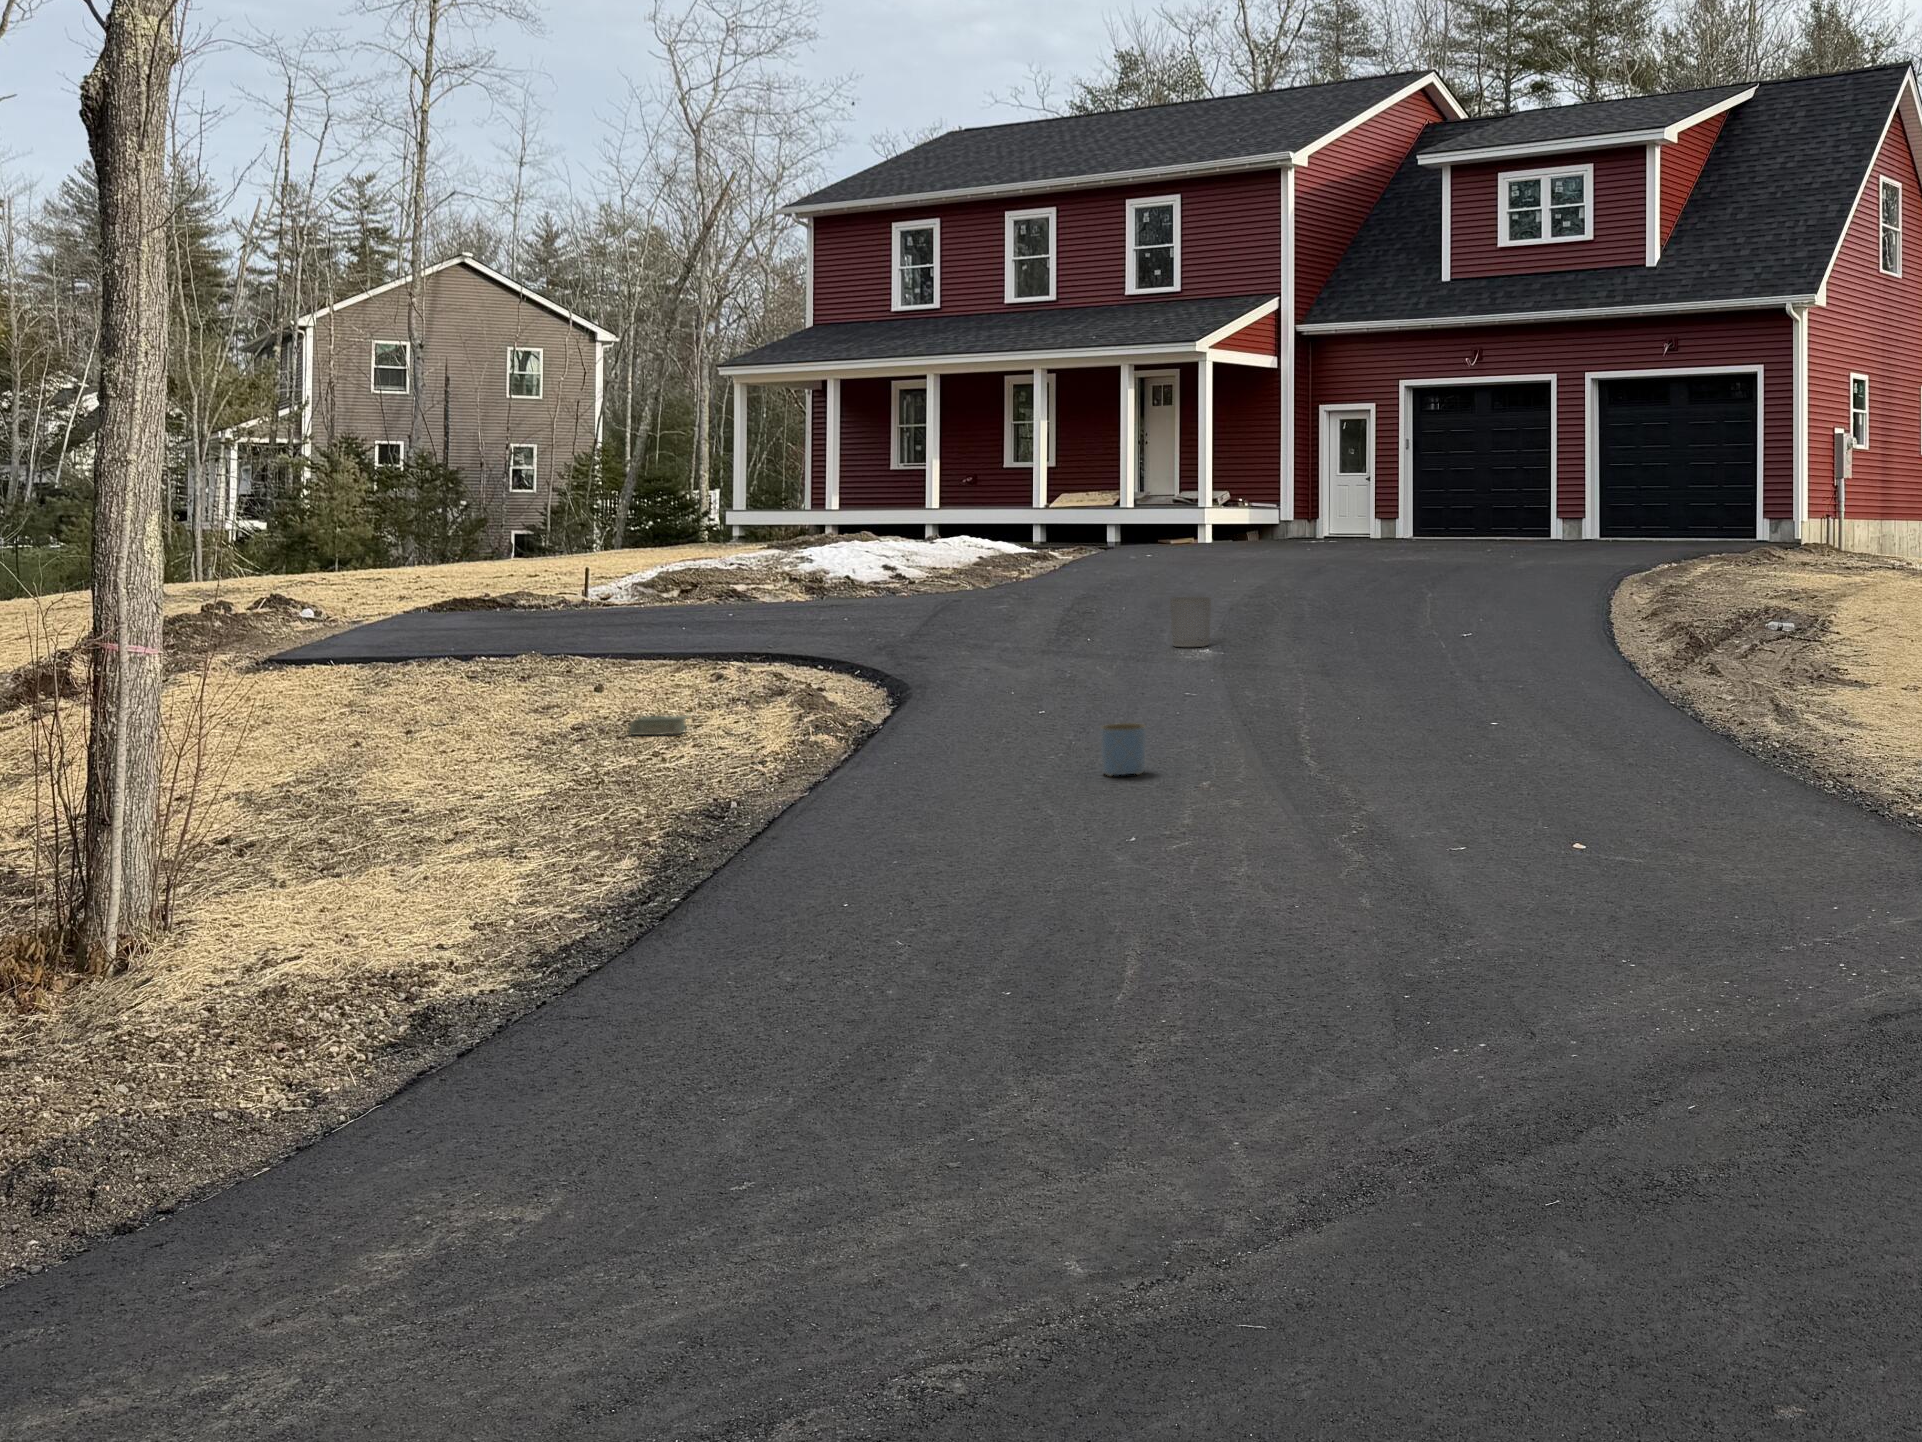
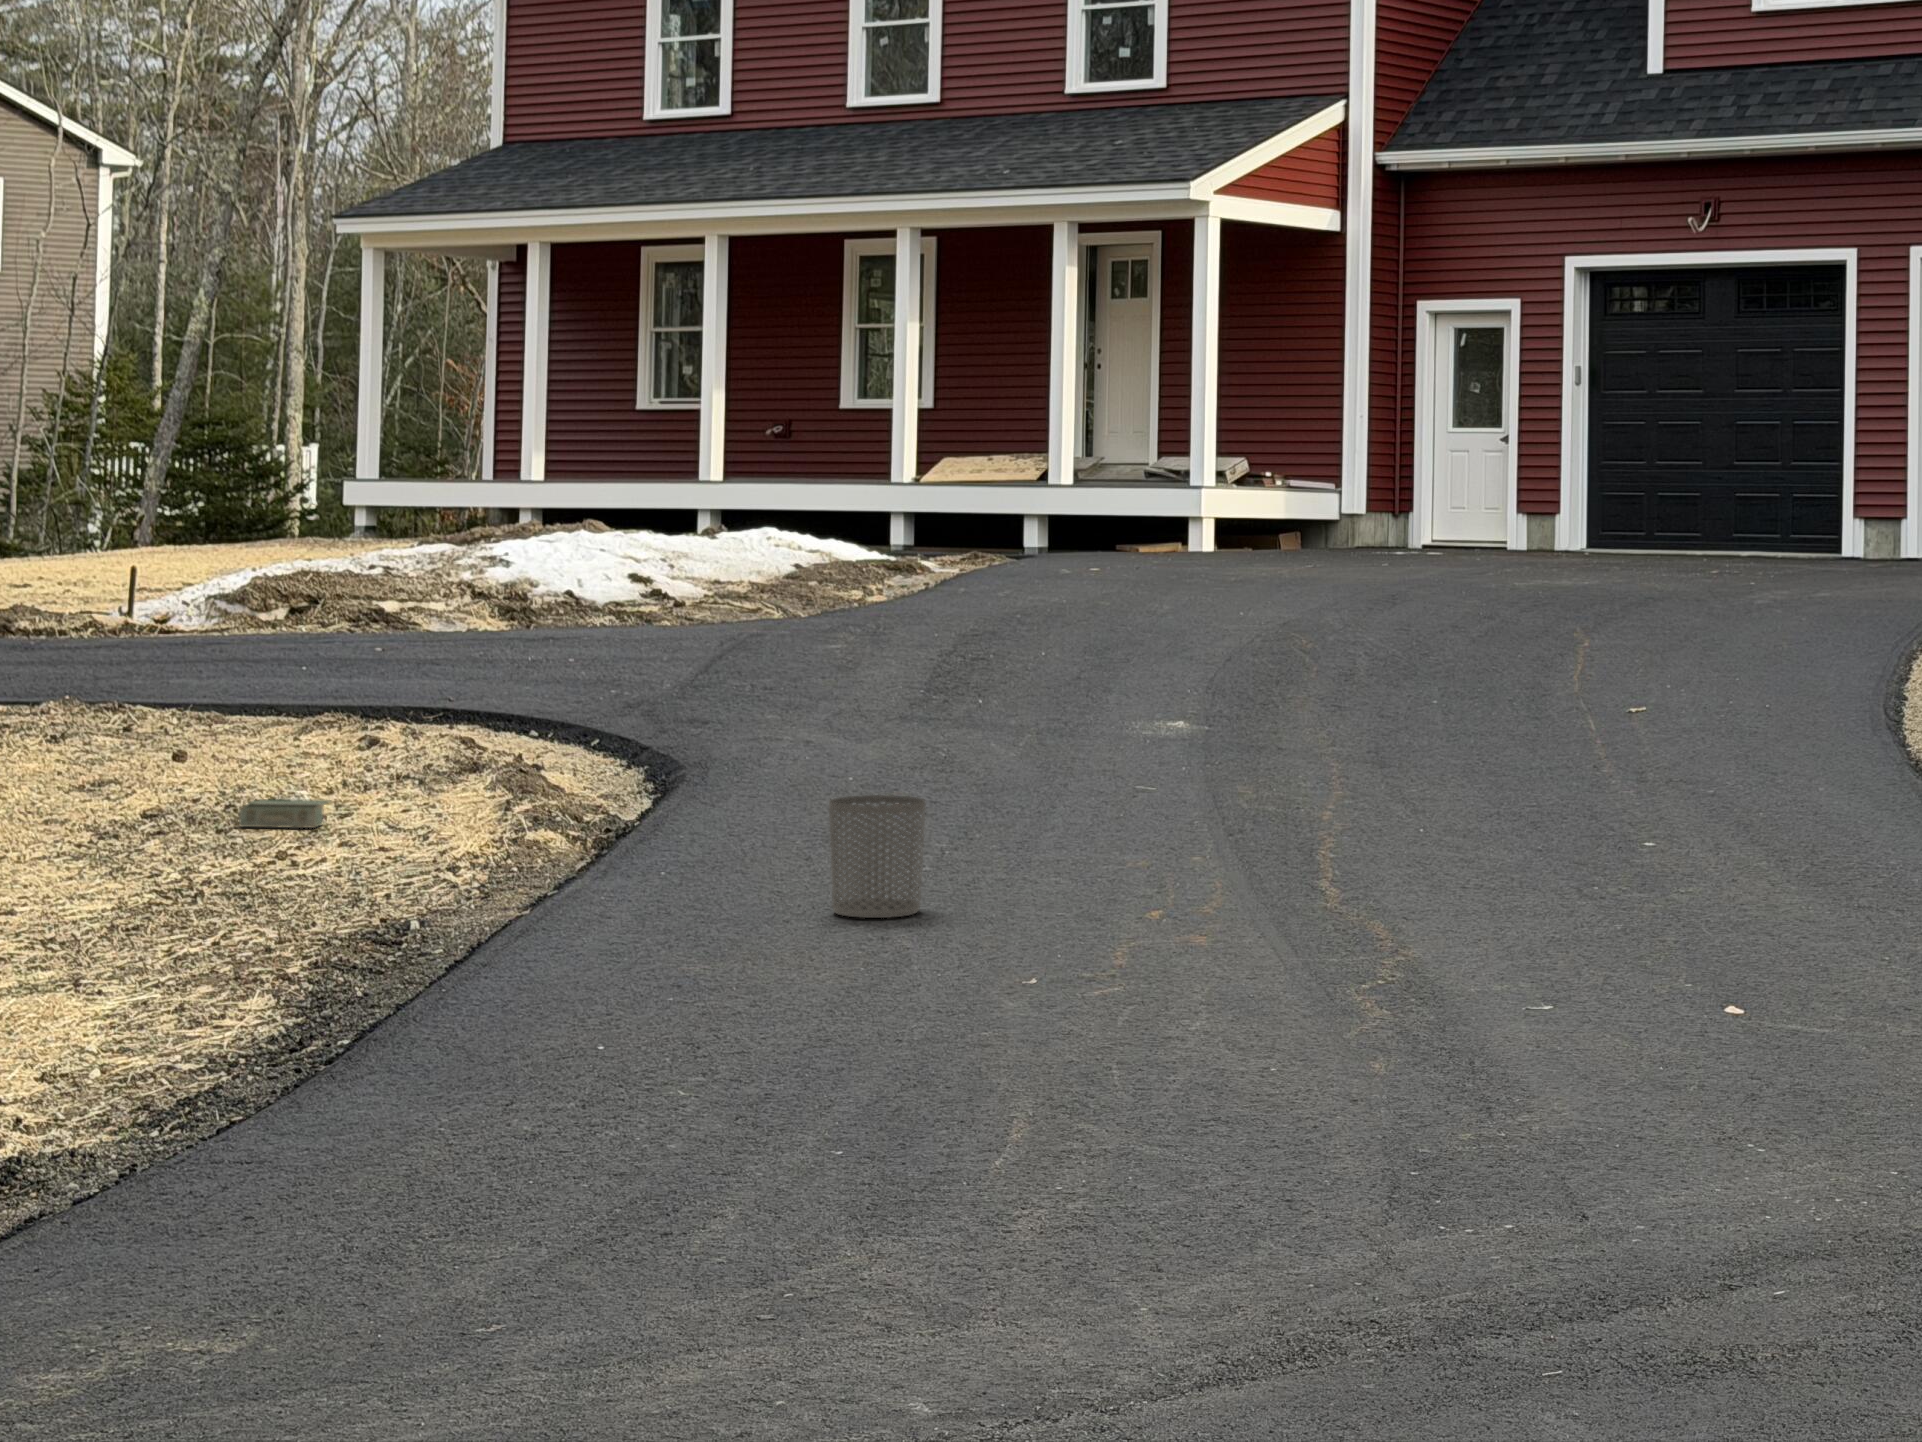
waste bin: present [1170,597,1211,647] -> present [829,795,925,918]
planter: present [1100,723,1146,776] -> none [960,825,1032,906]

